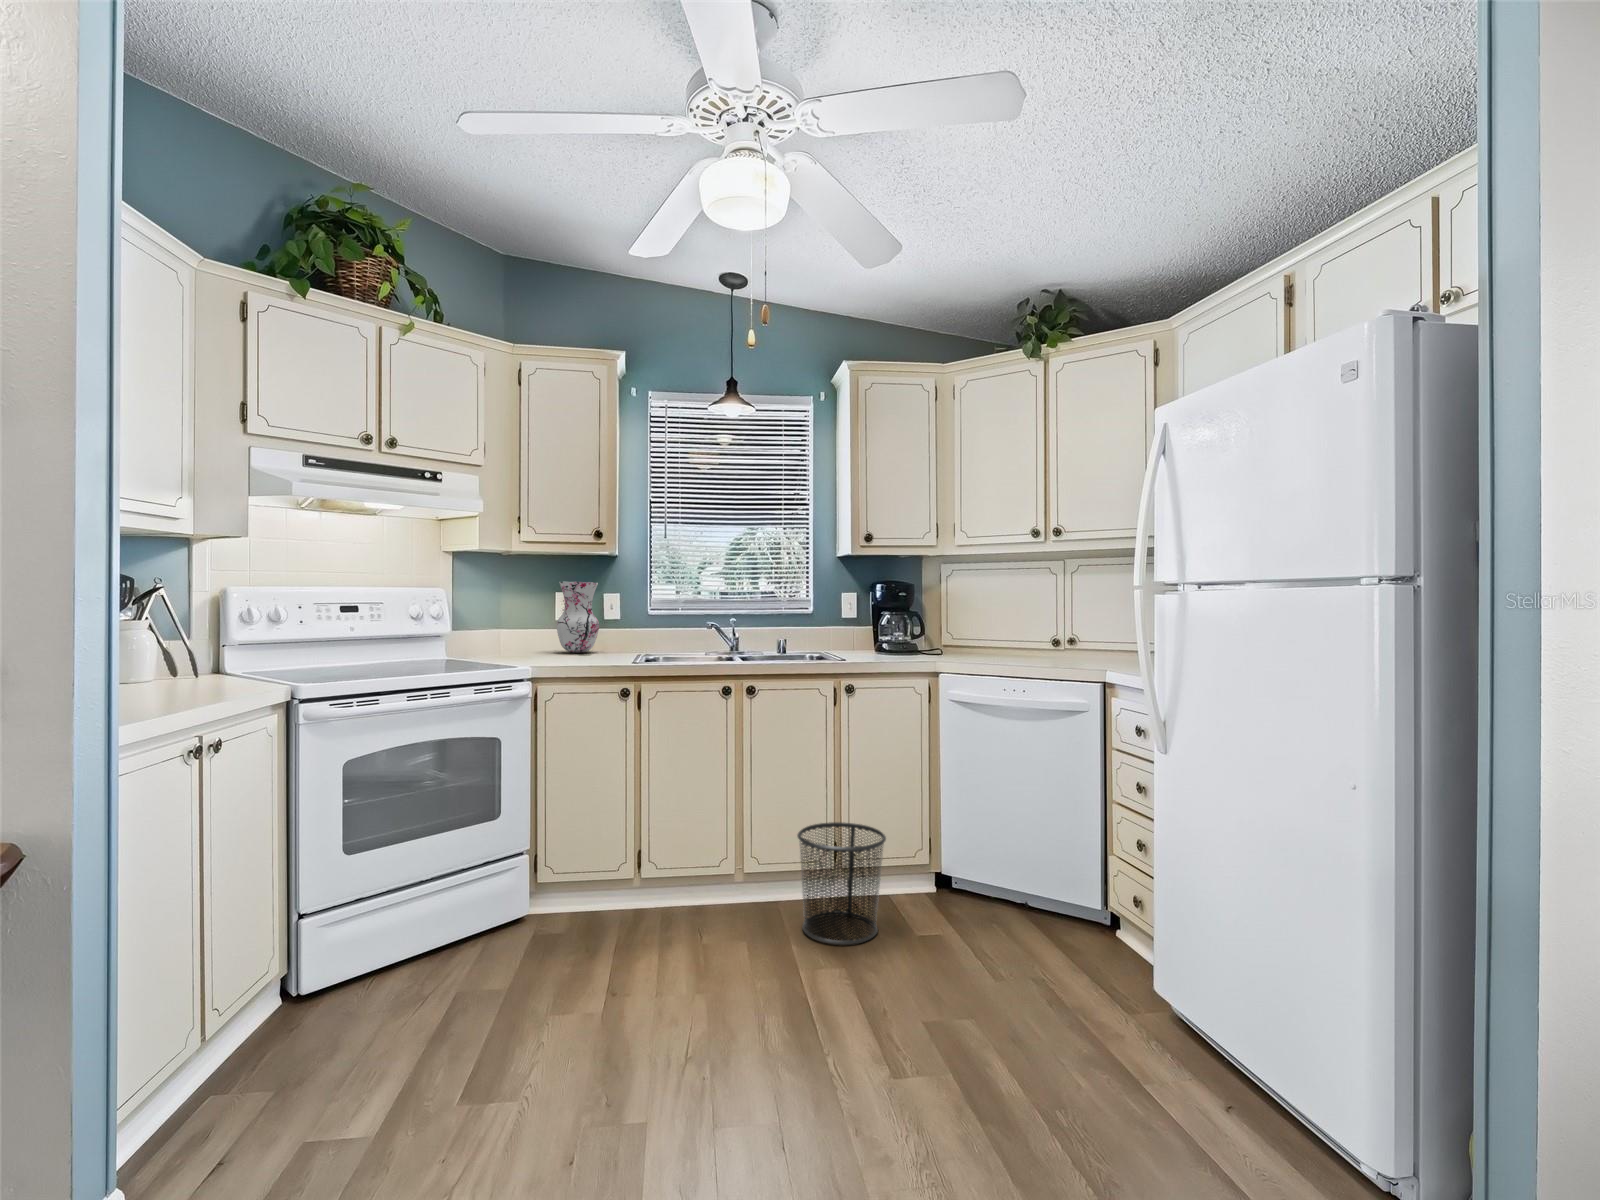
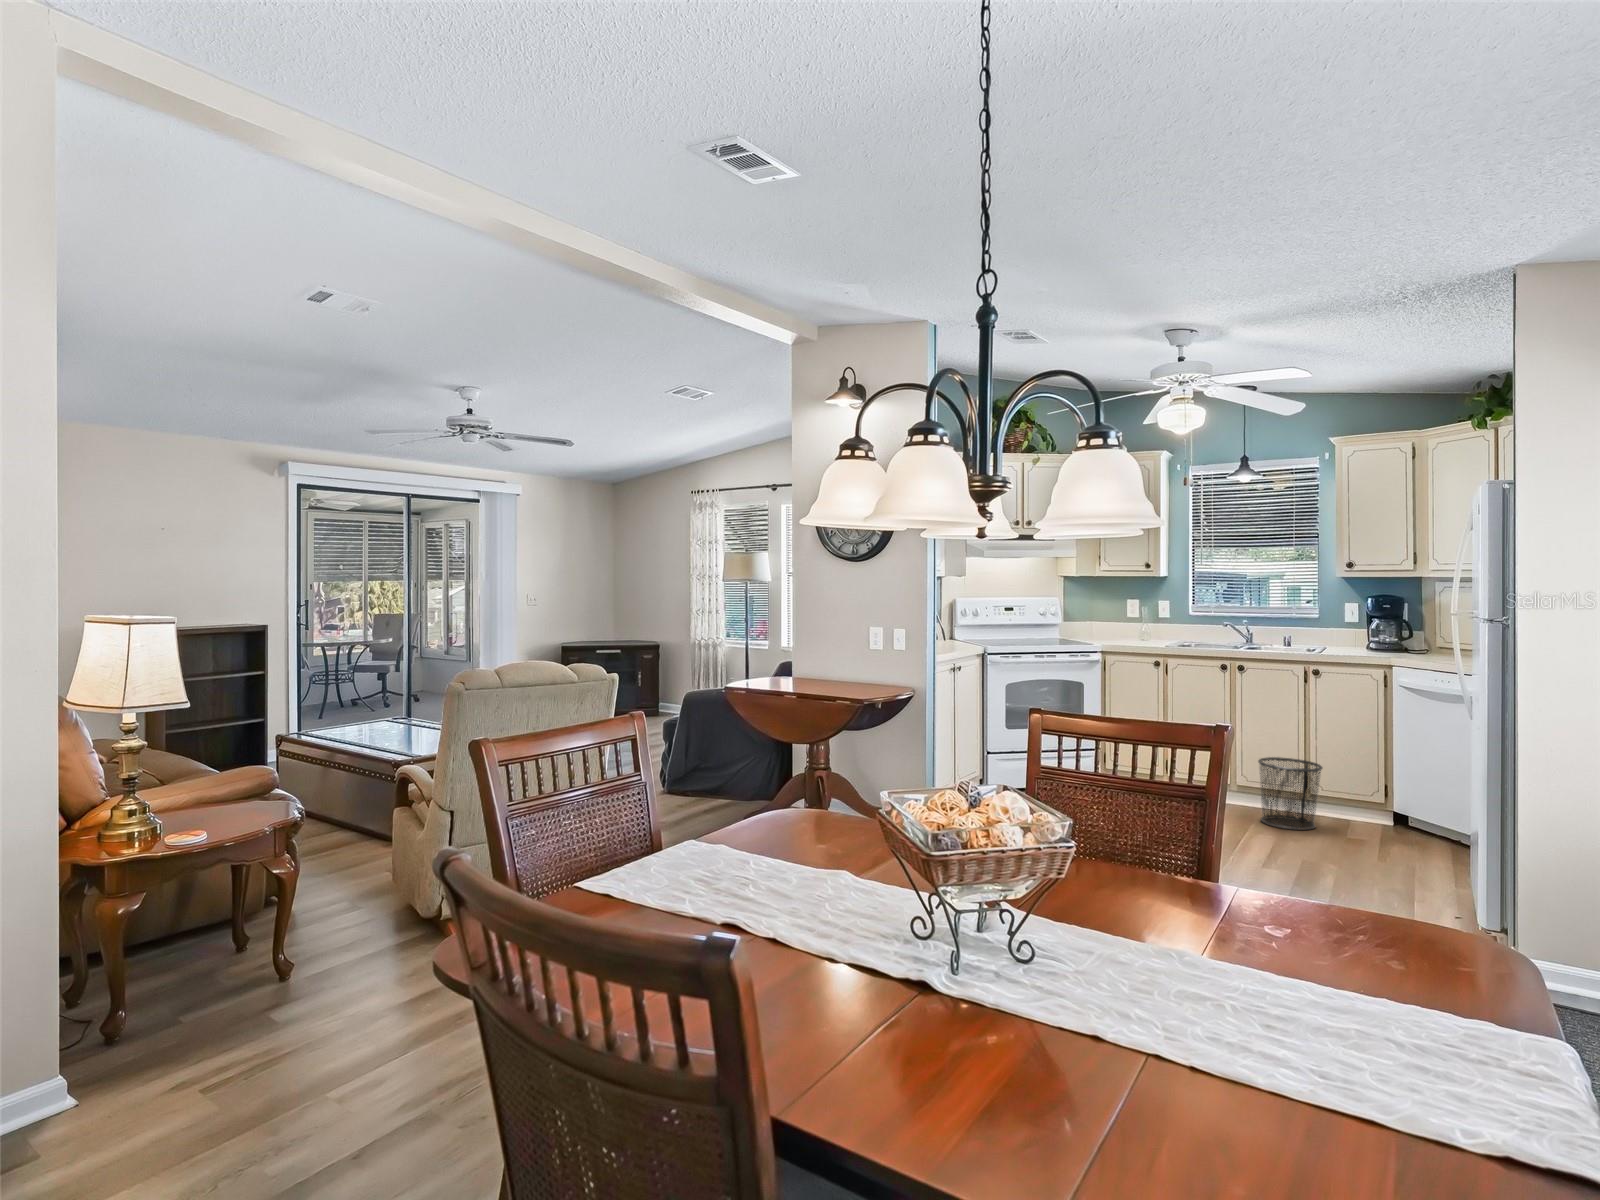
vase: present [556,582,599,653] -> none [1126,593,1153,639]

